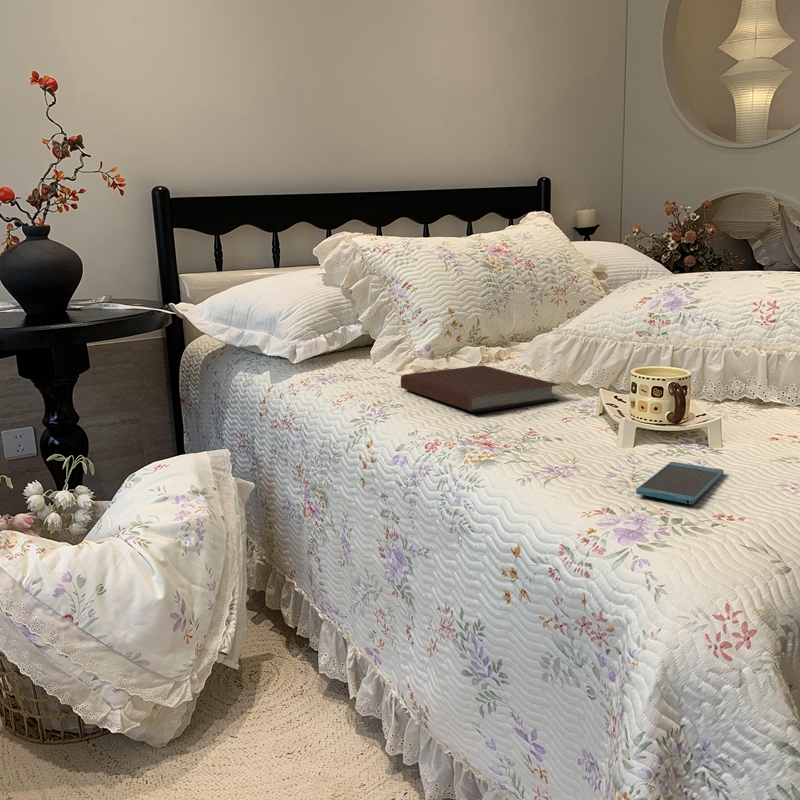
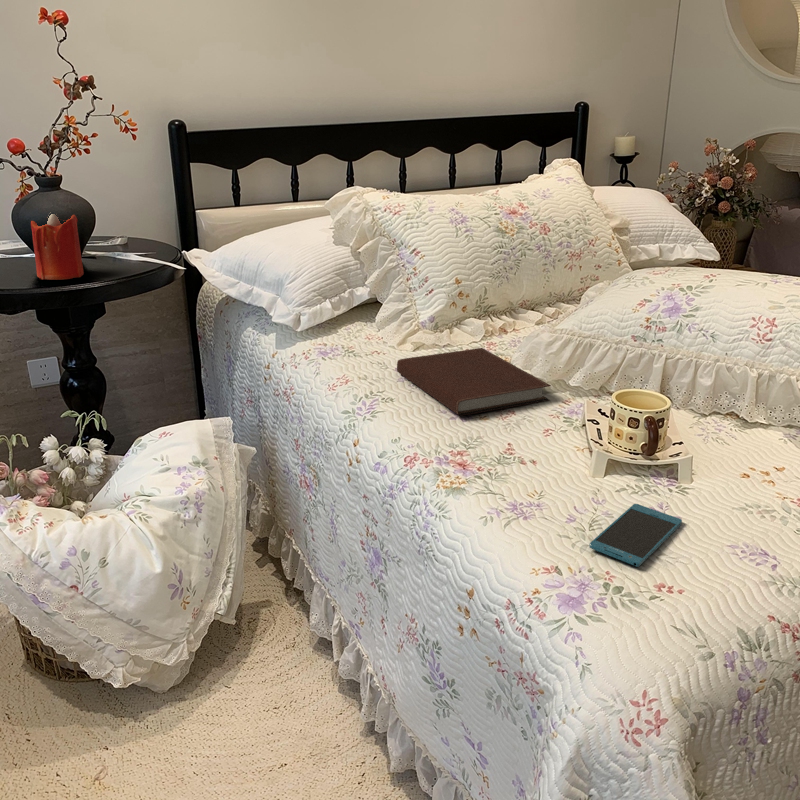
candle: none [21,253,74,322] -> present [31,214,84,280]

